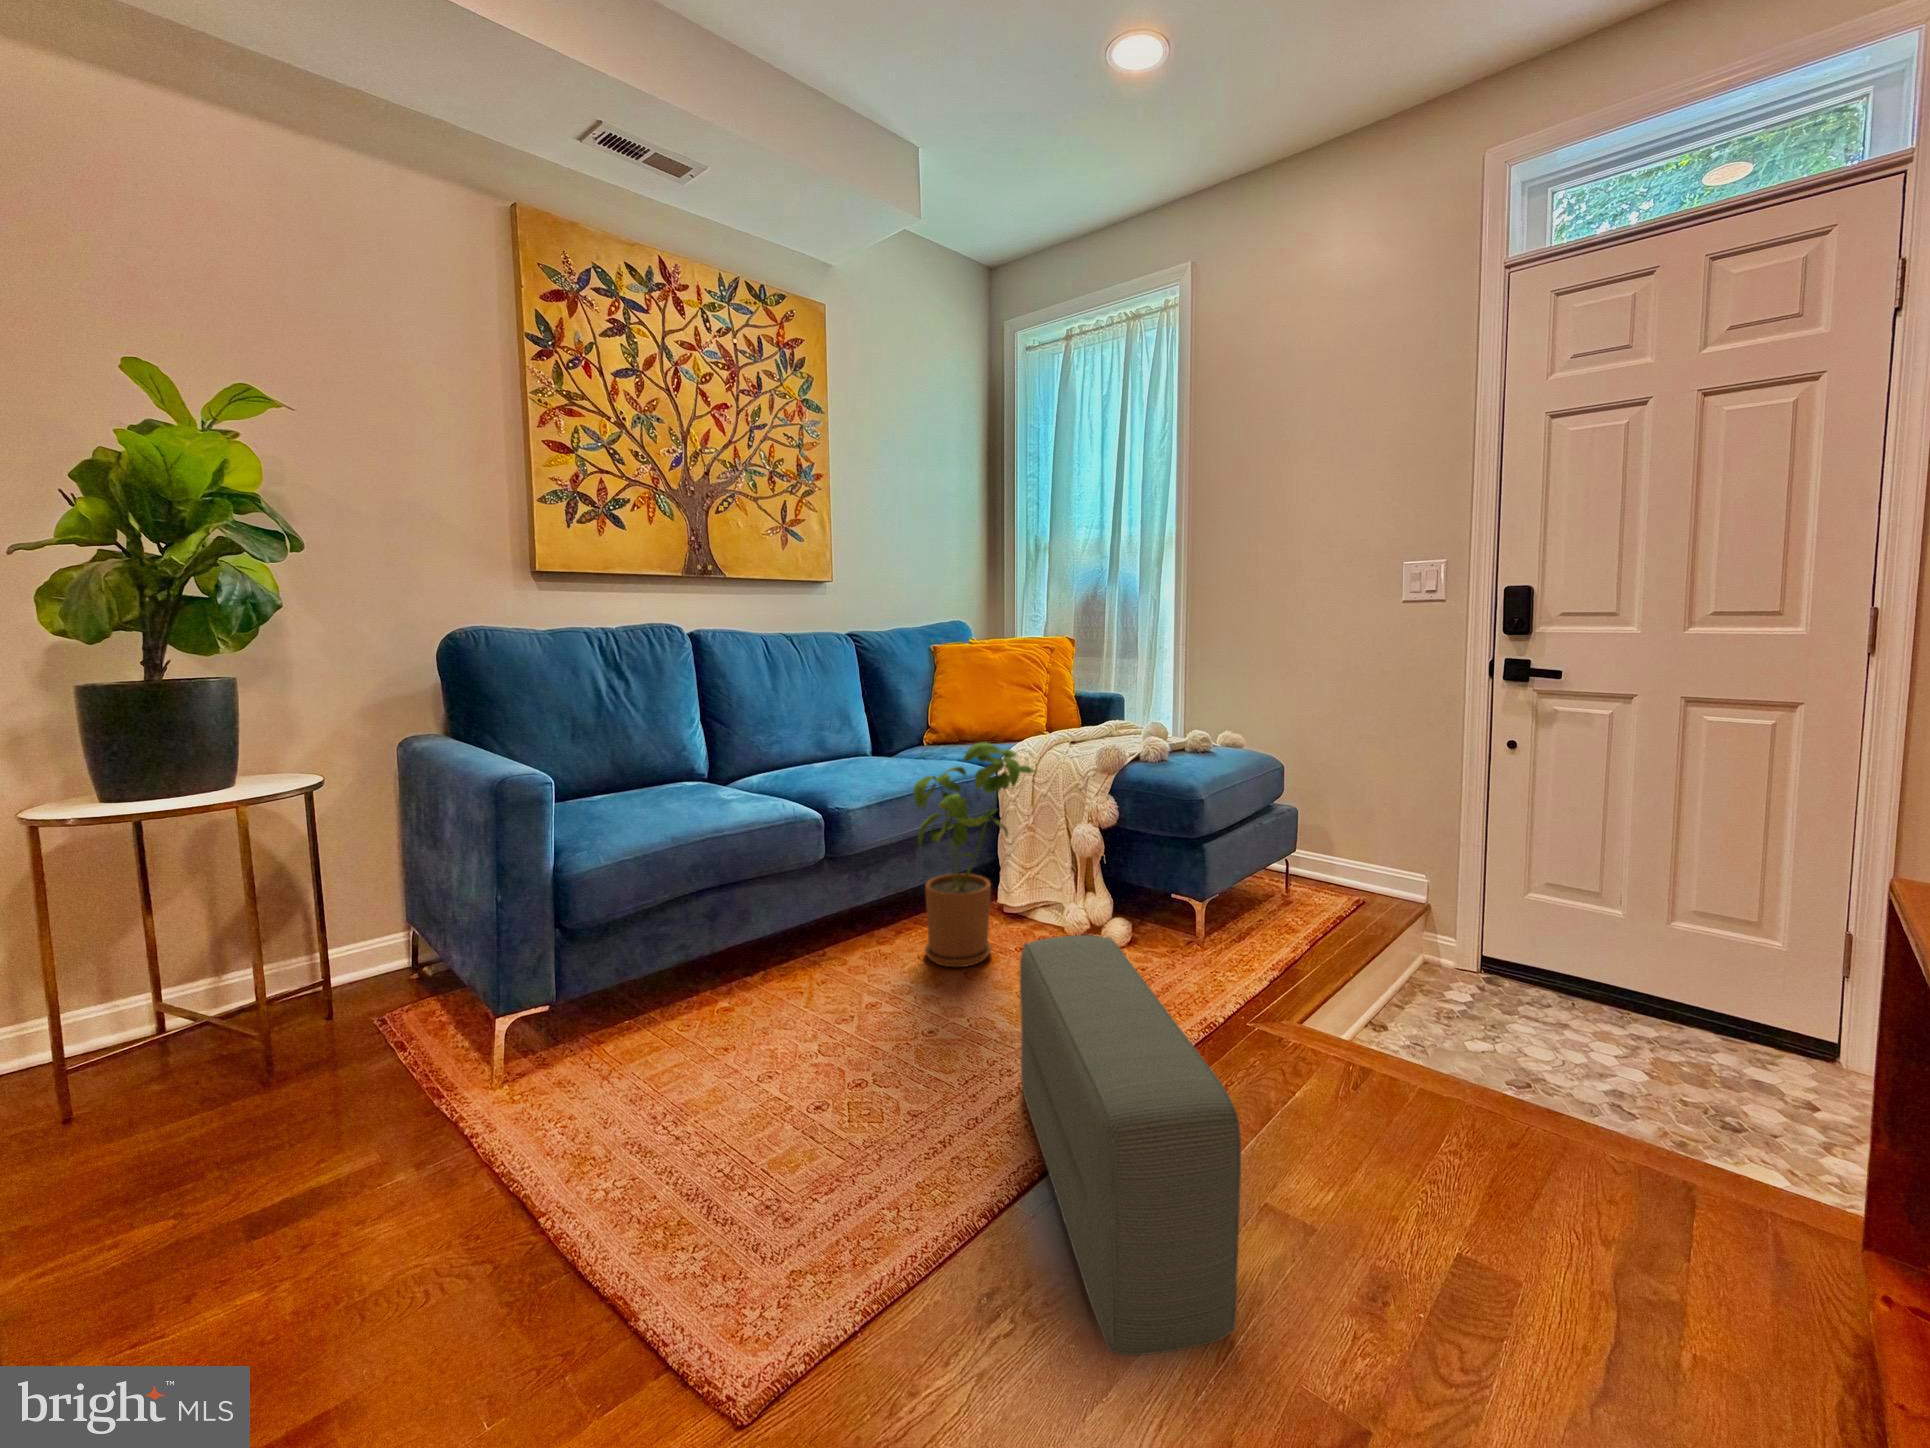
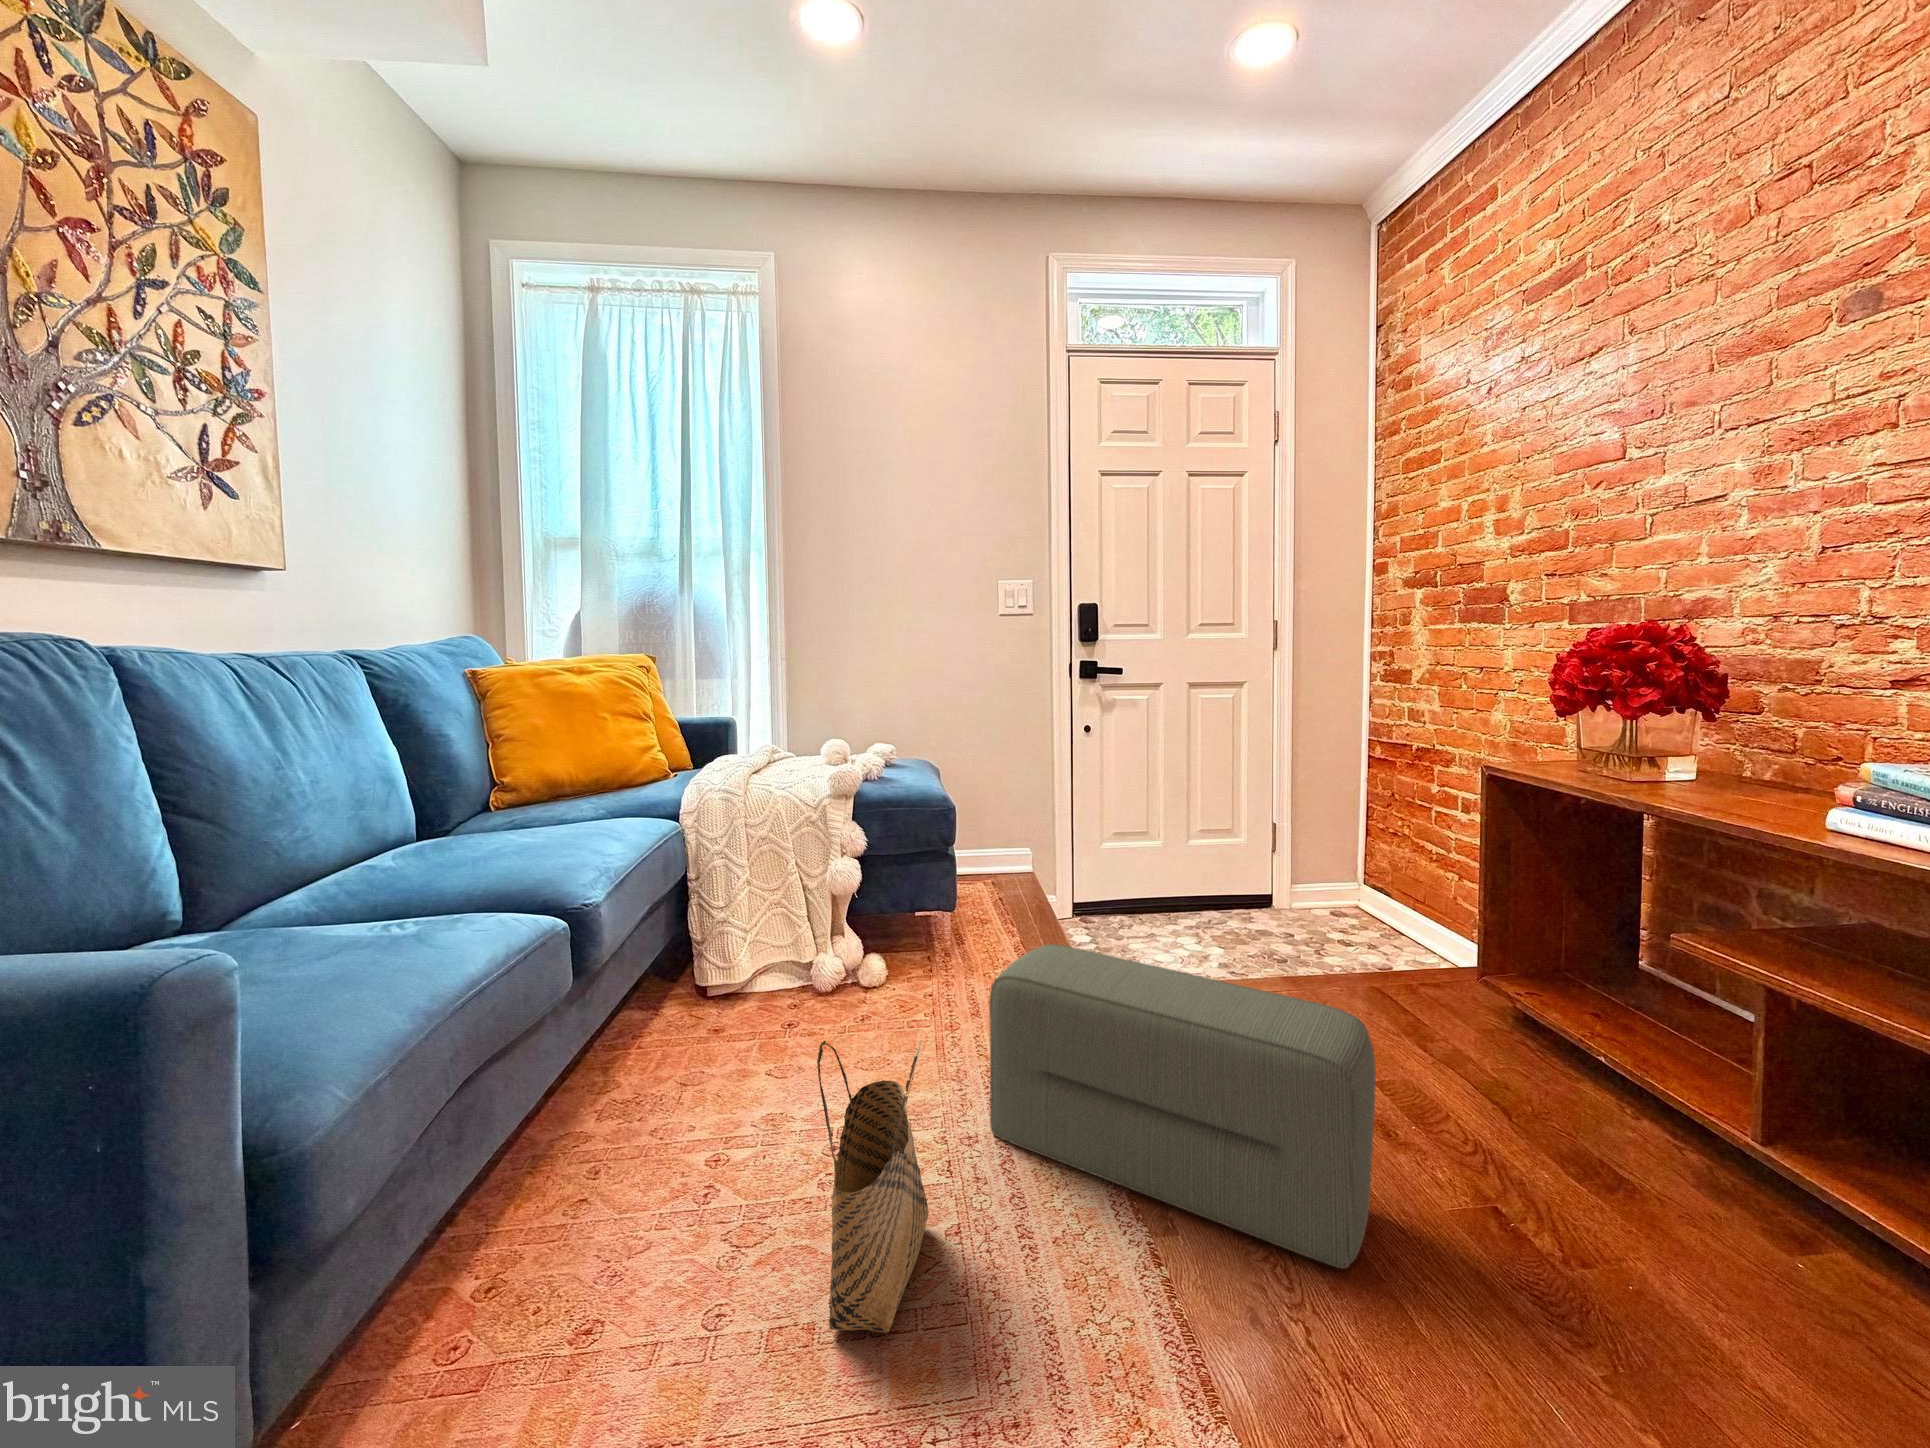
house plant: present [913,742,1035,967] -> none [653,778,812,1071]
woven basket: none [771,926,902,1139] -> present [817,1041,929,1333]

